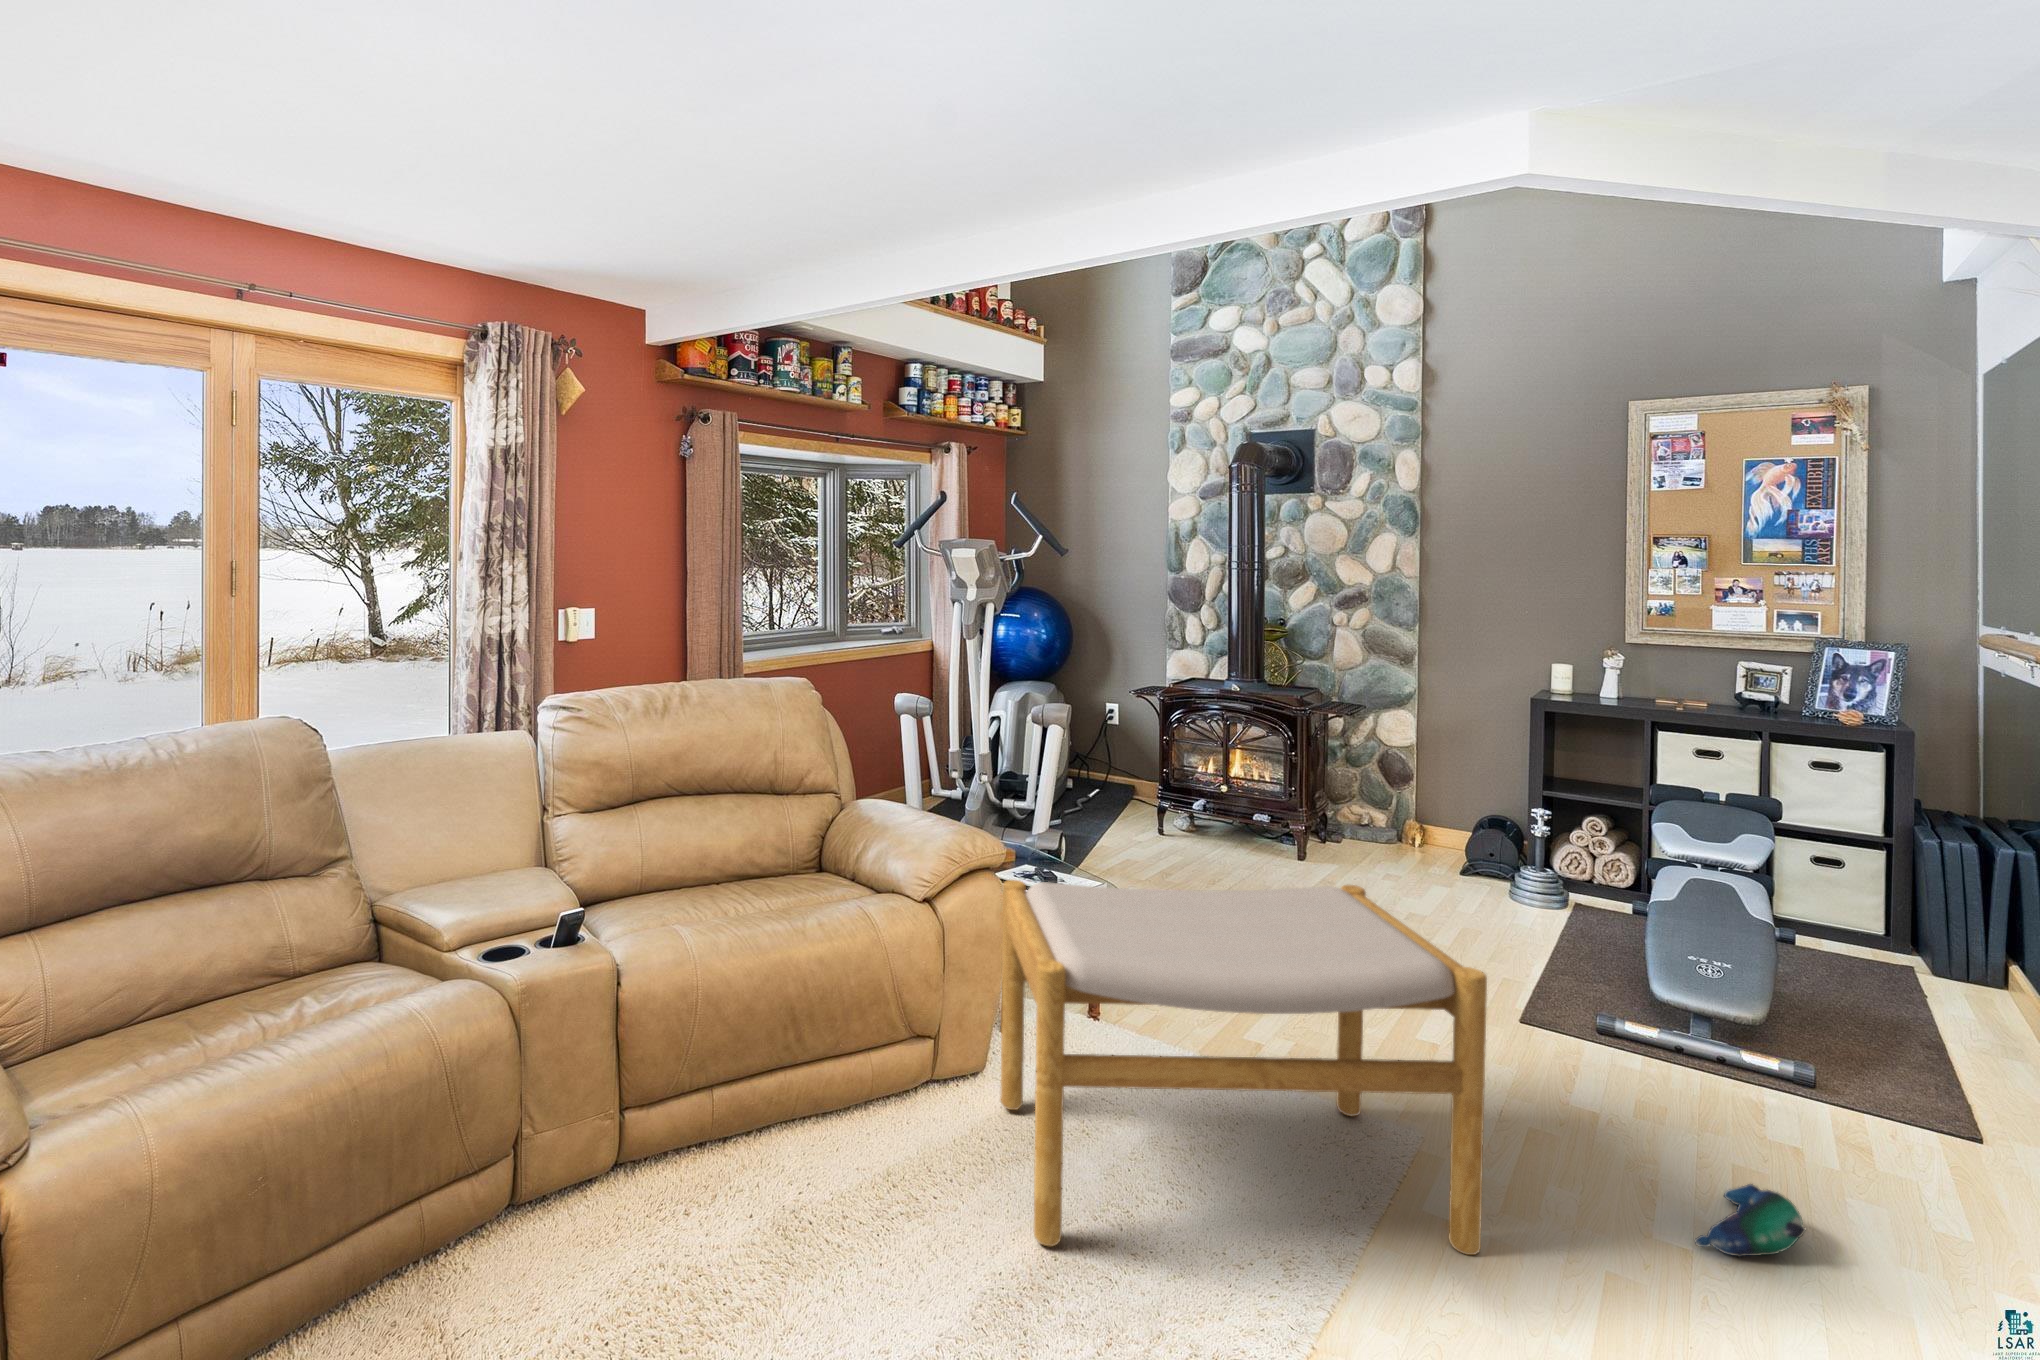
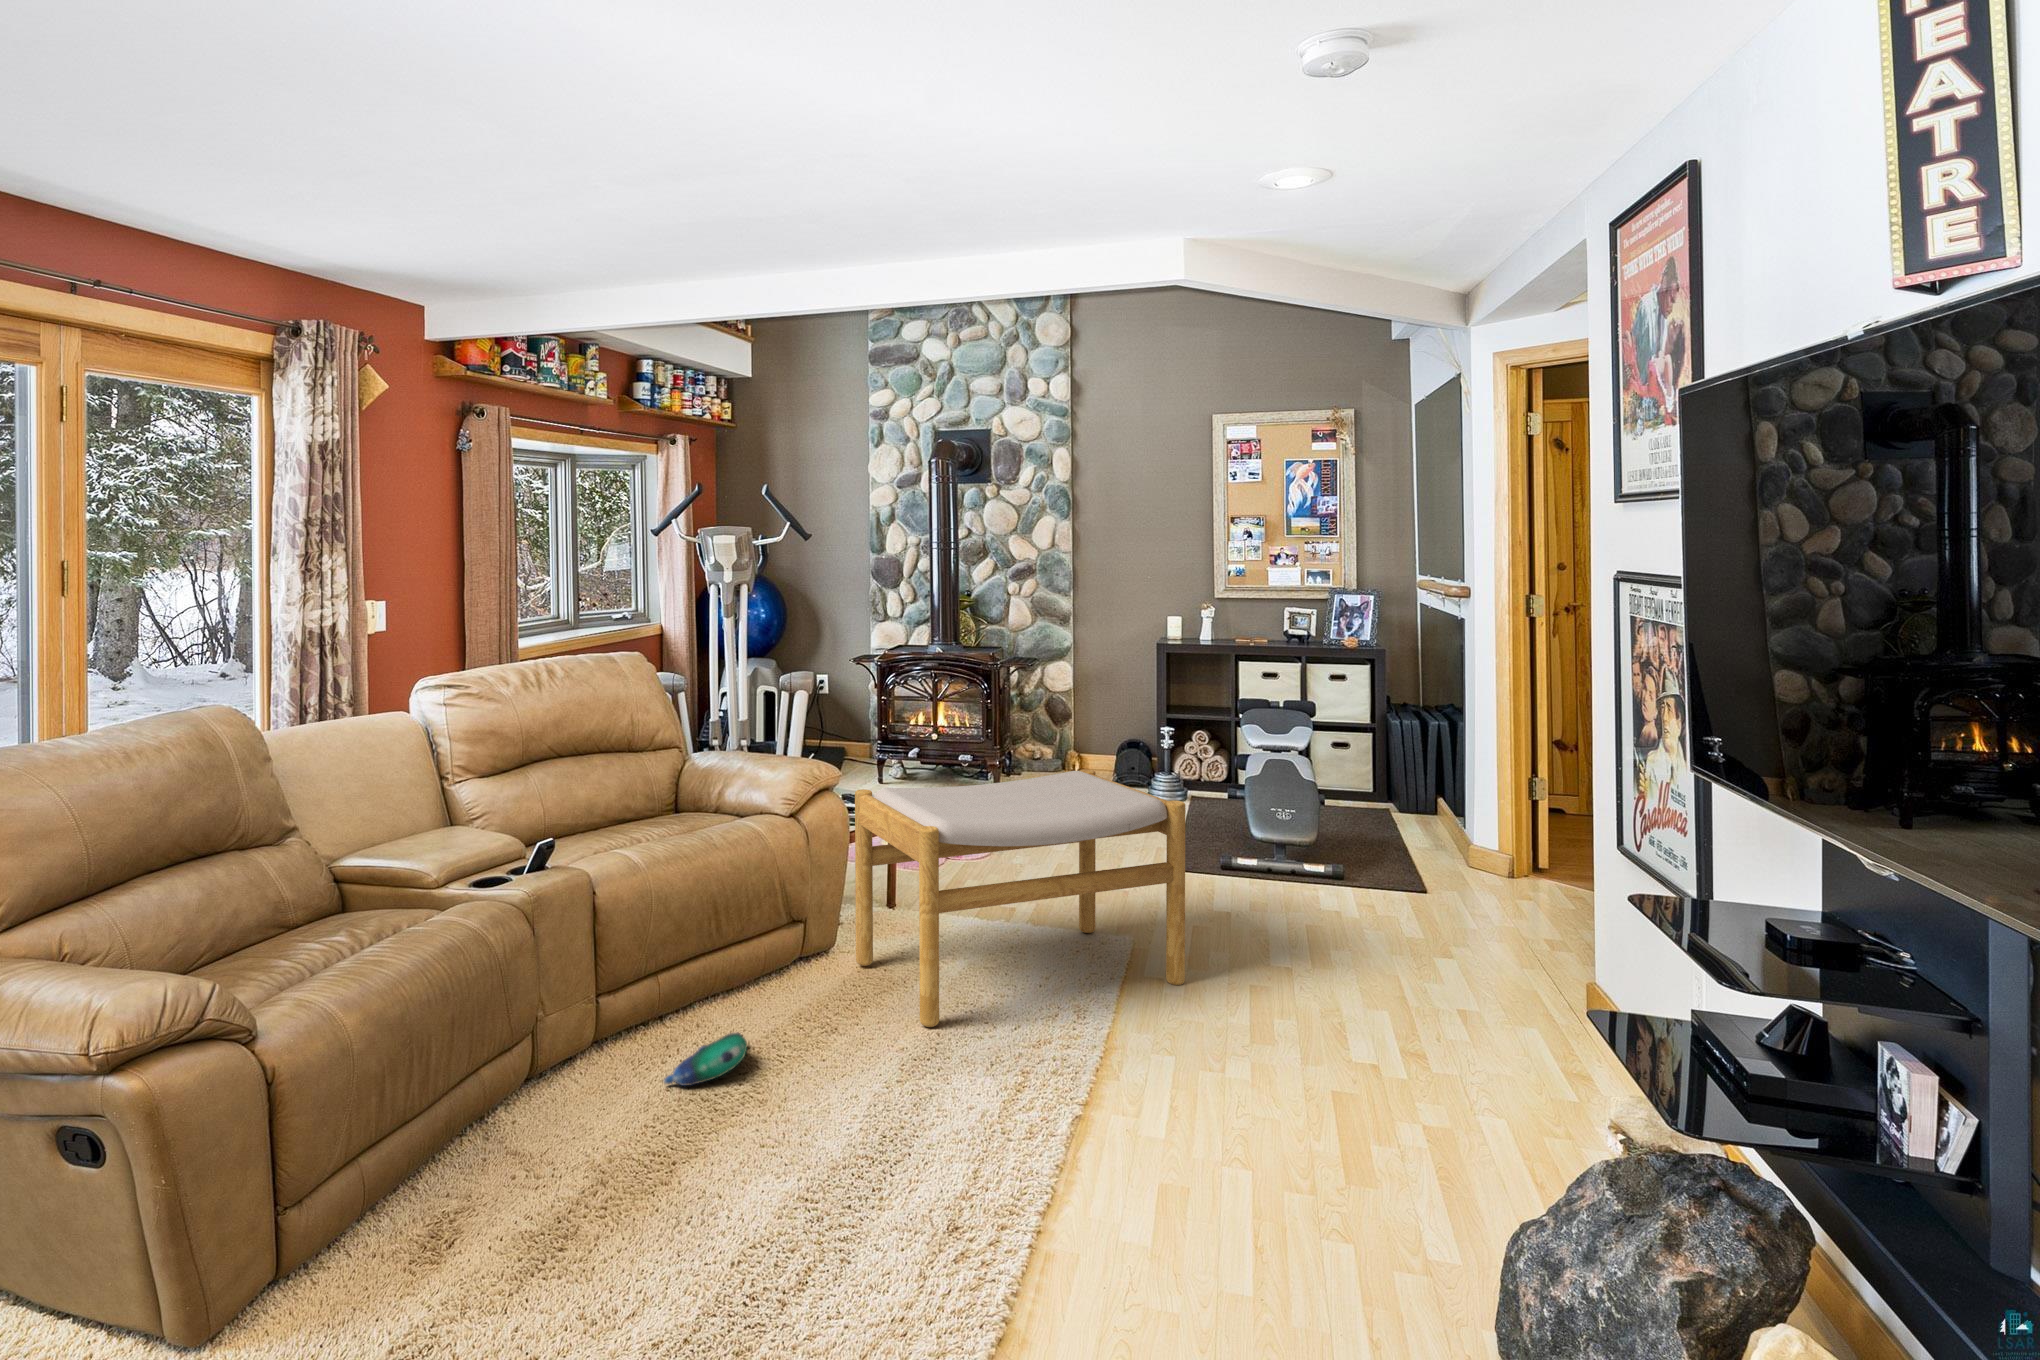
plush toy: present [1695,1184,1806,1257] -> present [664,1033,747,1086]

